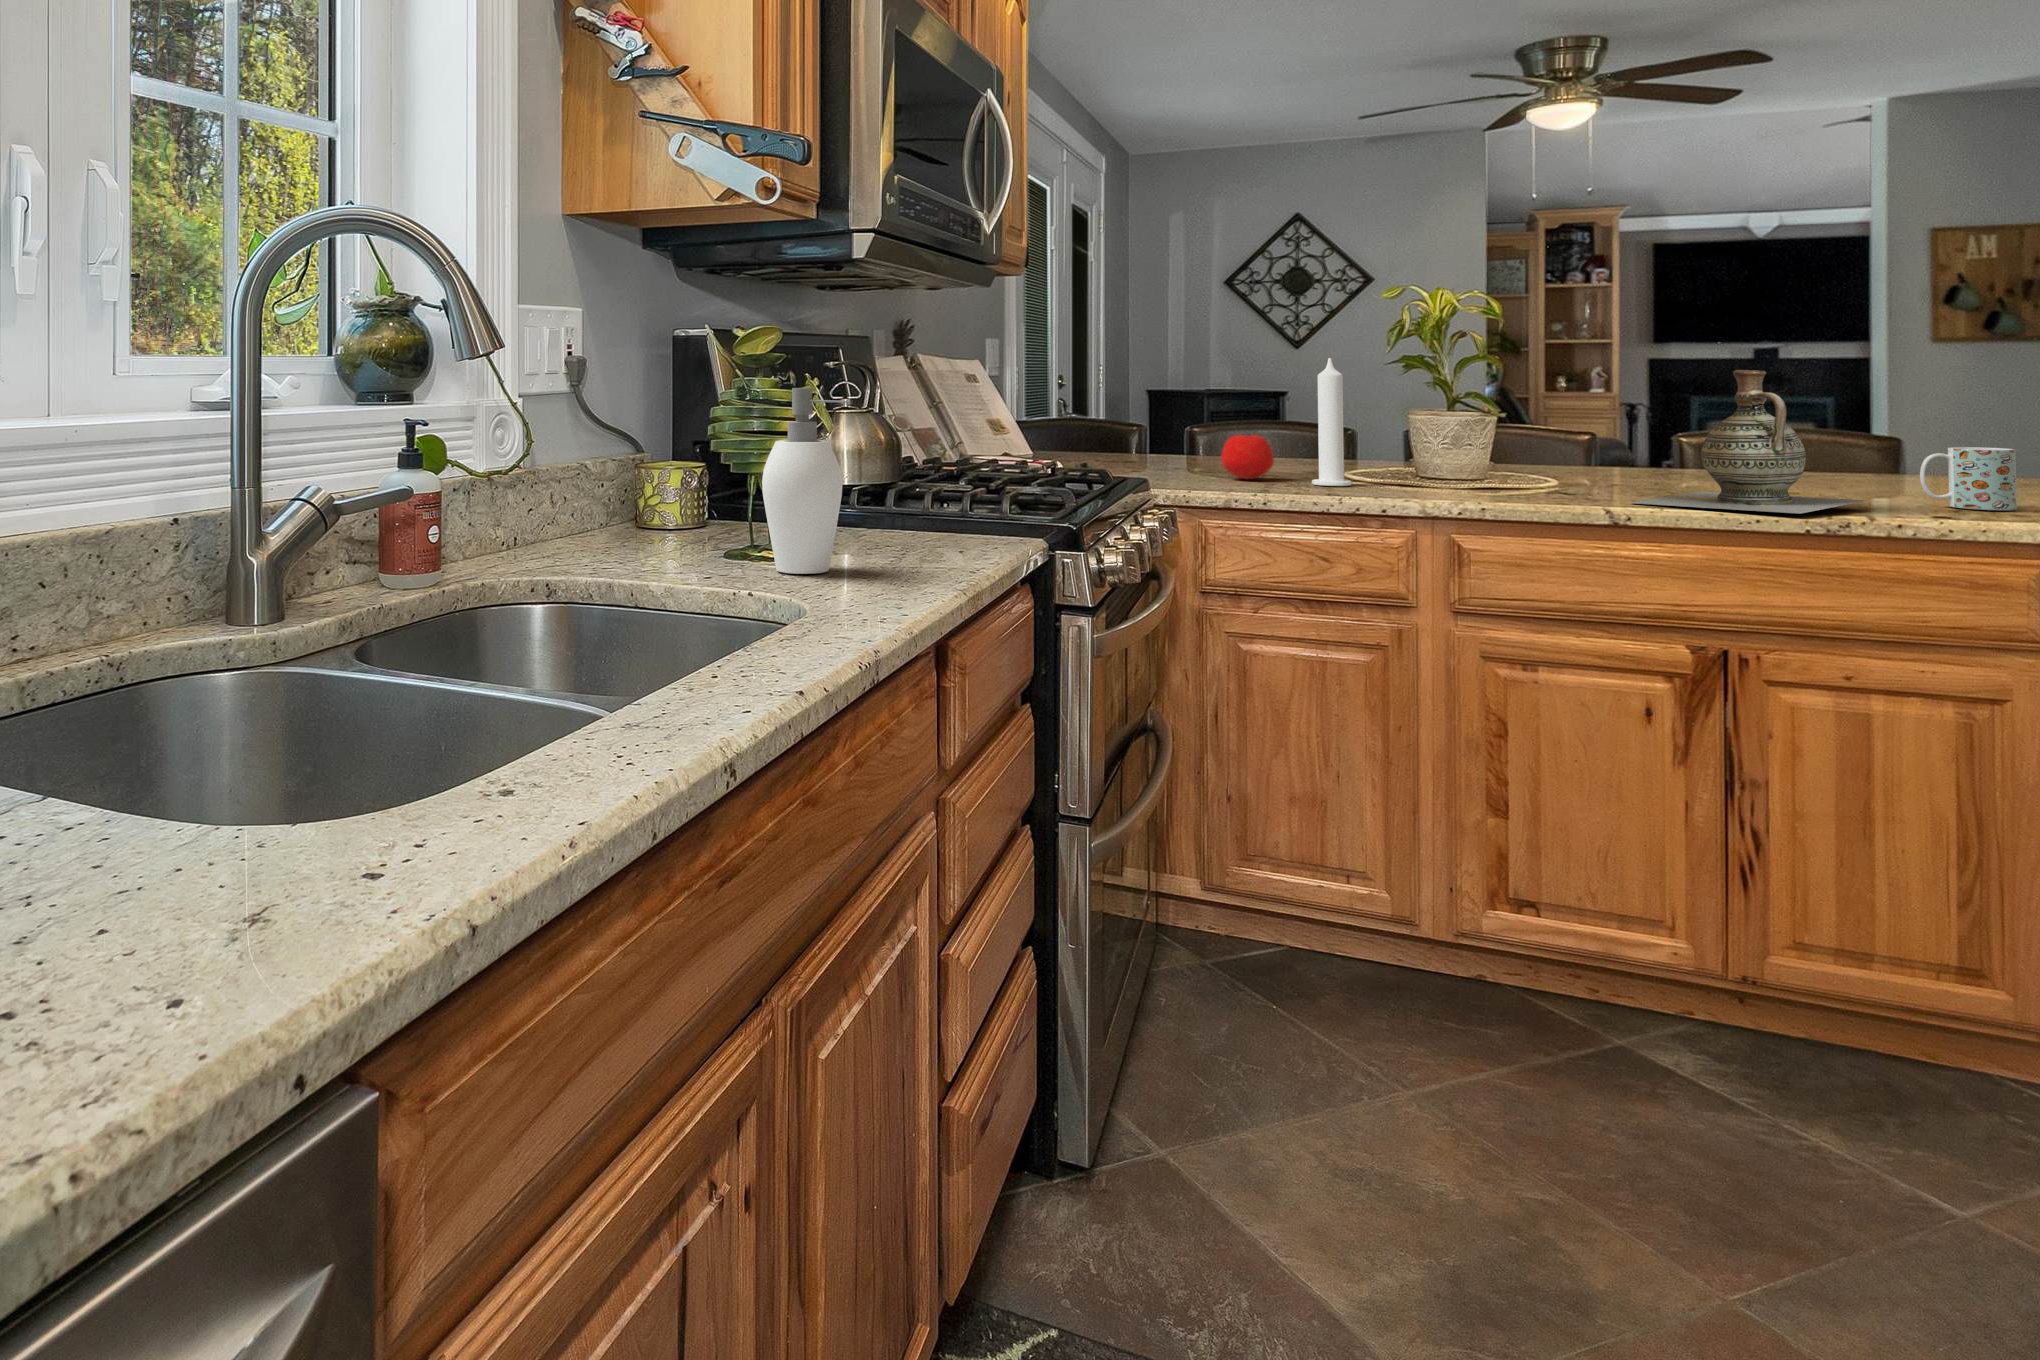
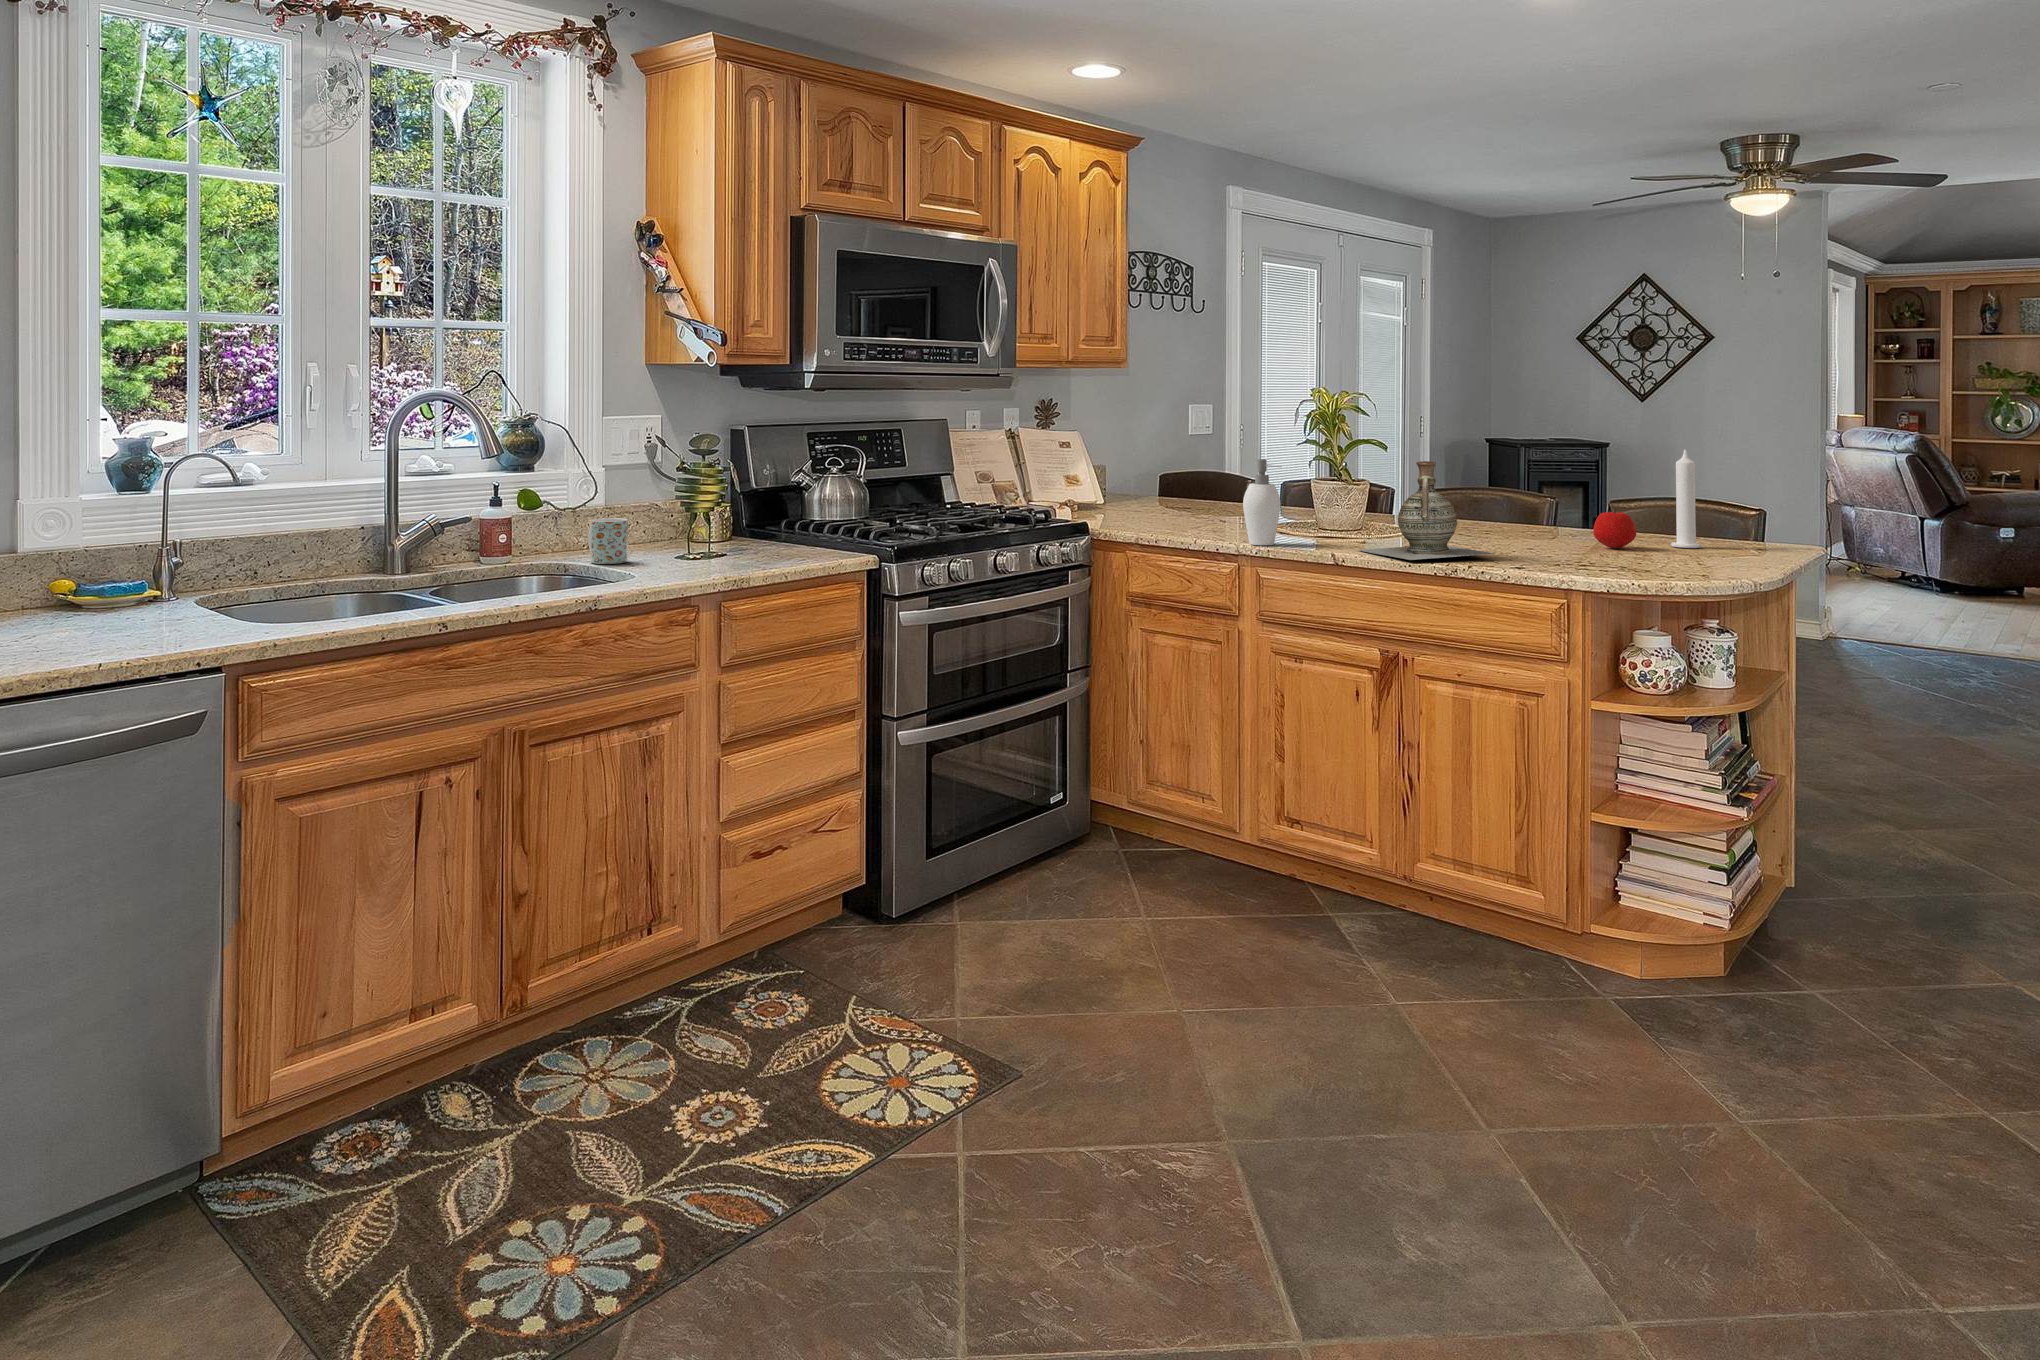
candle: present [1312,358,1351,486] -> present [1671,450,1701,548]
soap dispenser: present [762,388,851,574] -> present [1243,459,1282,545]
apple: present [1221,435,1274,479] -> present [1593,509,1636,548]
mug: present [1920,447,2017,510] -> present [588,518,628,564]

